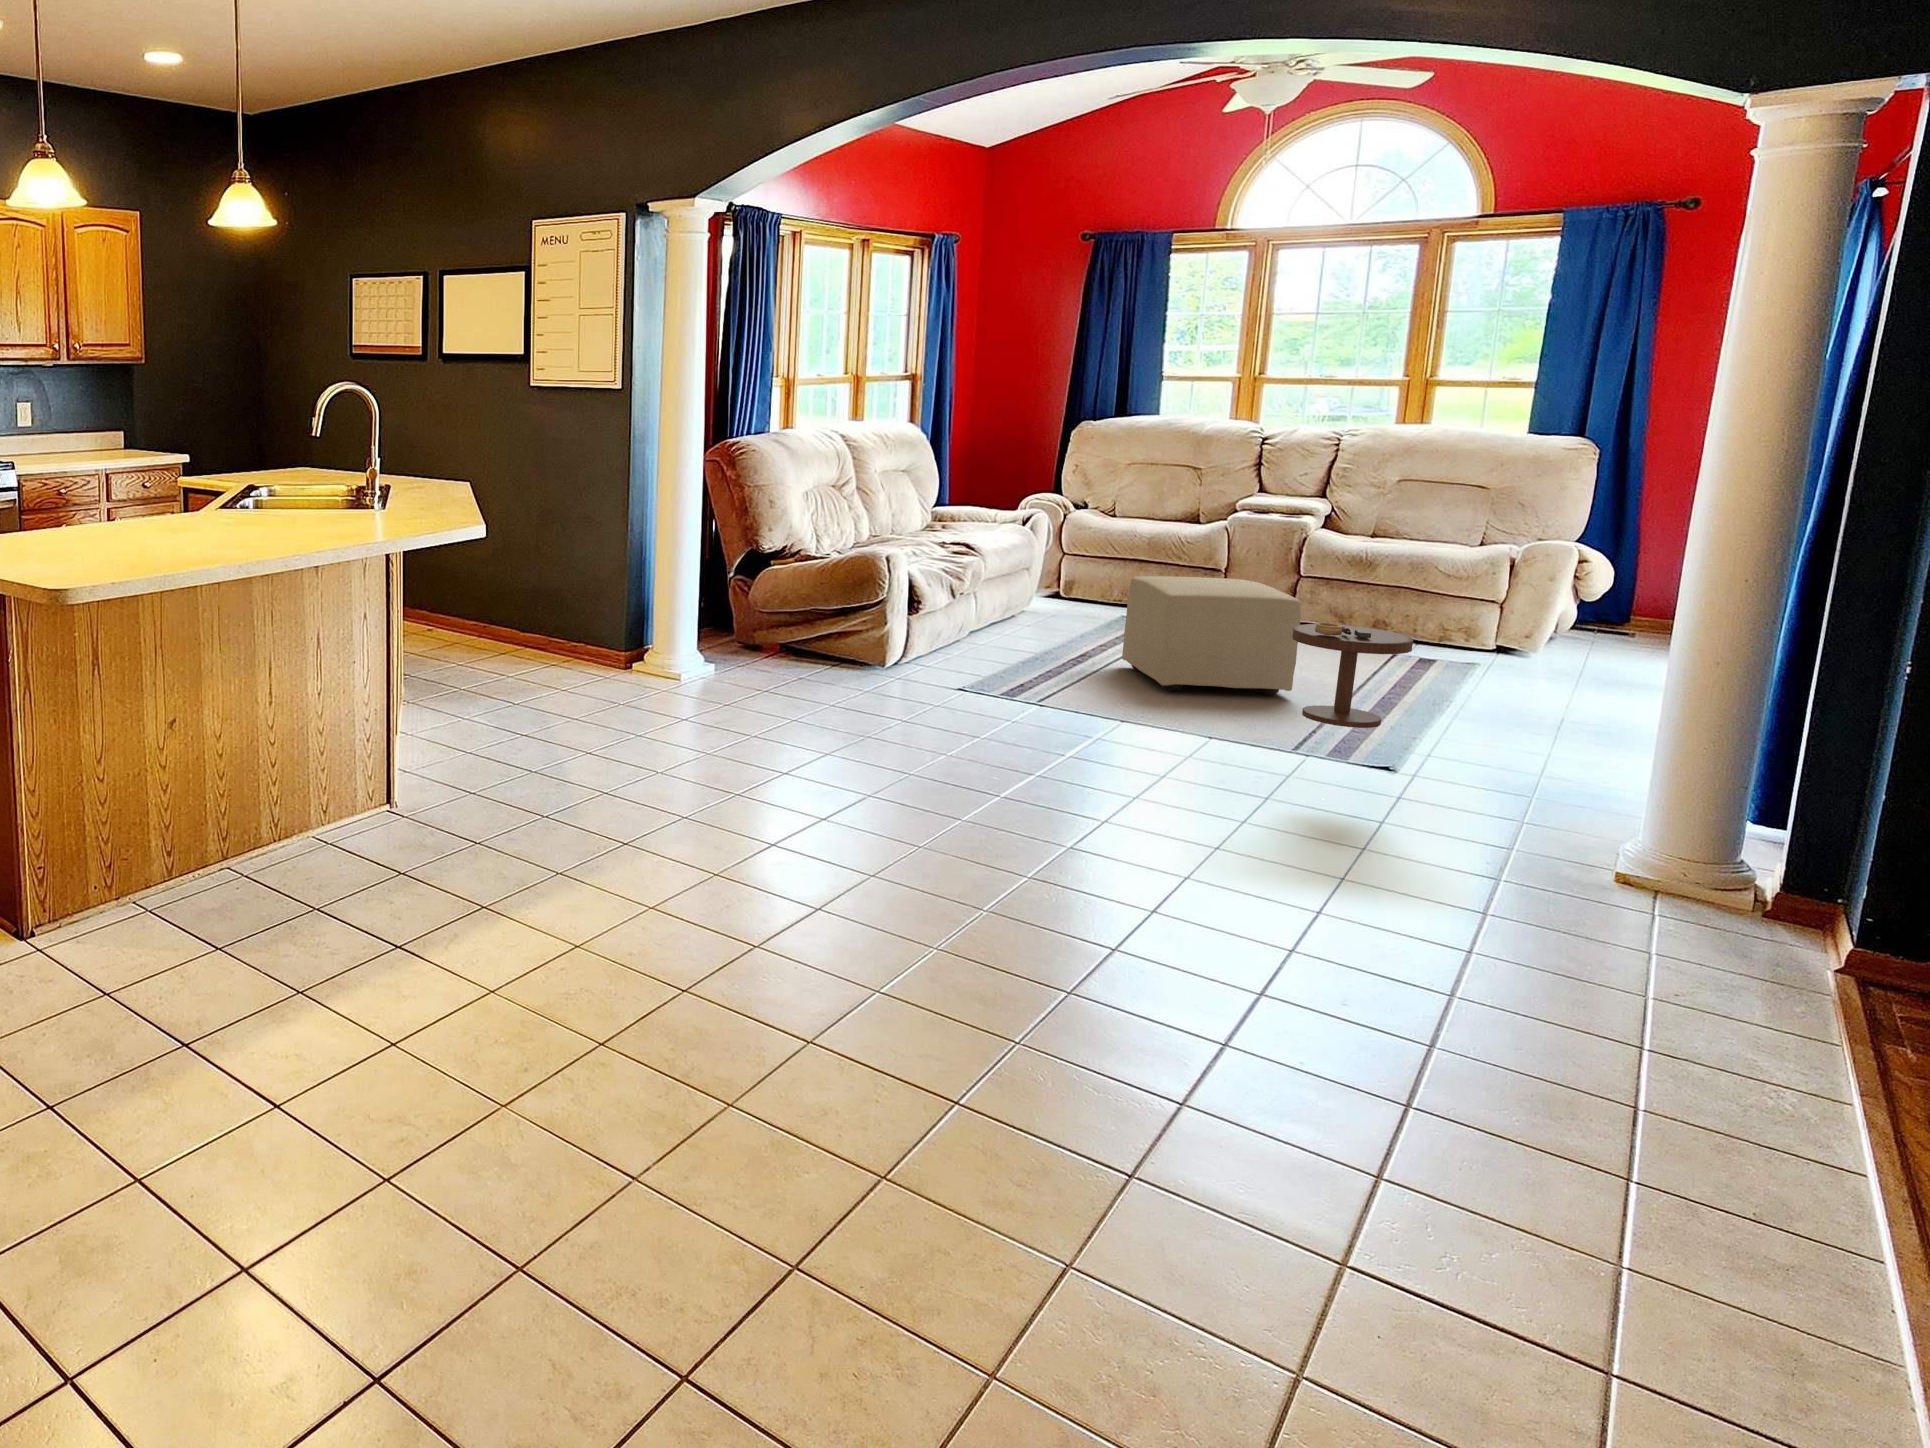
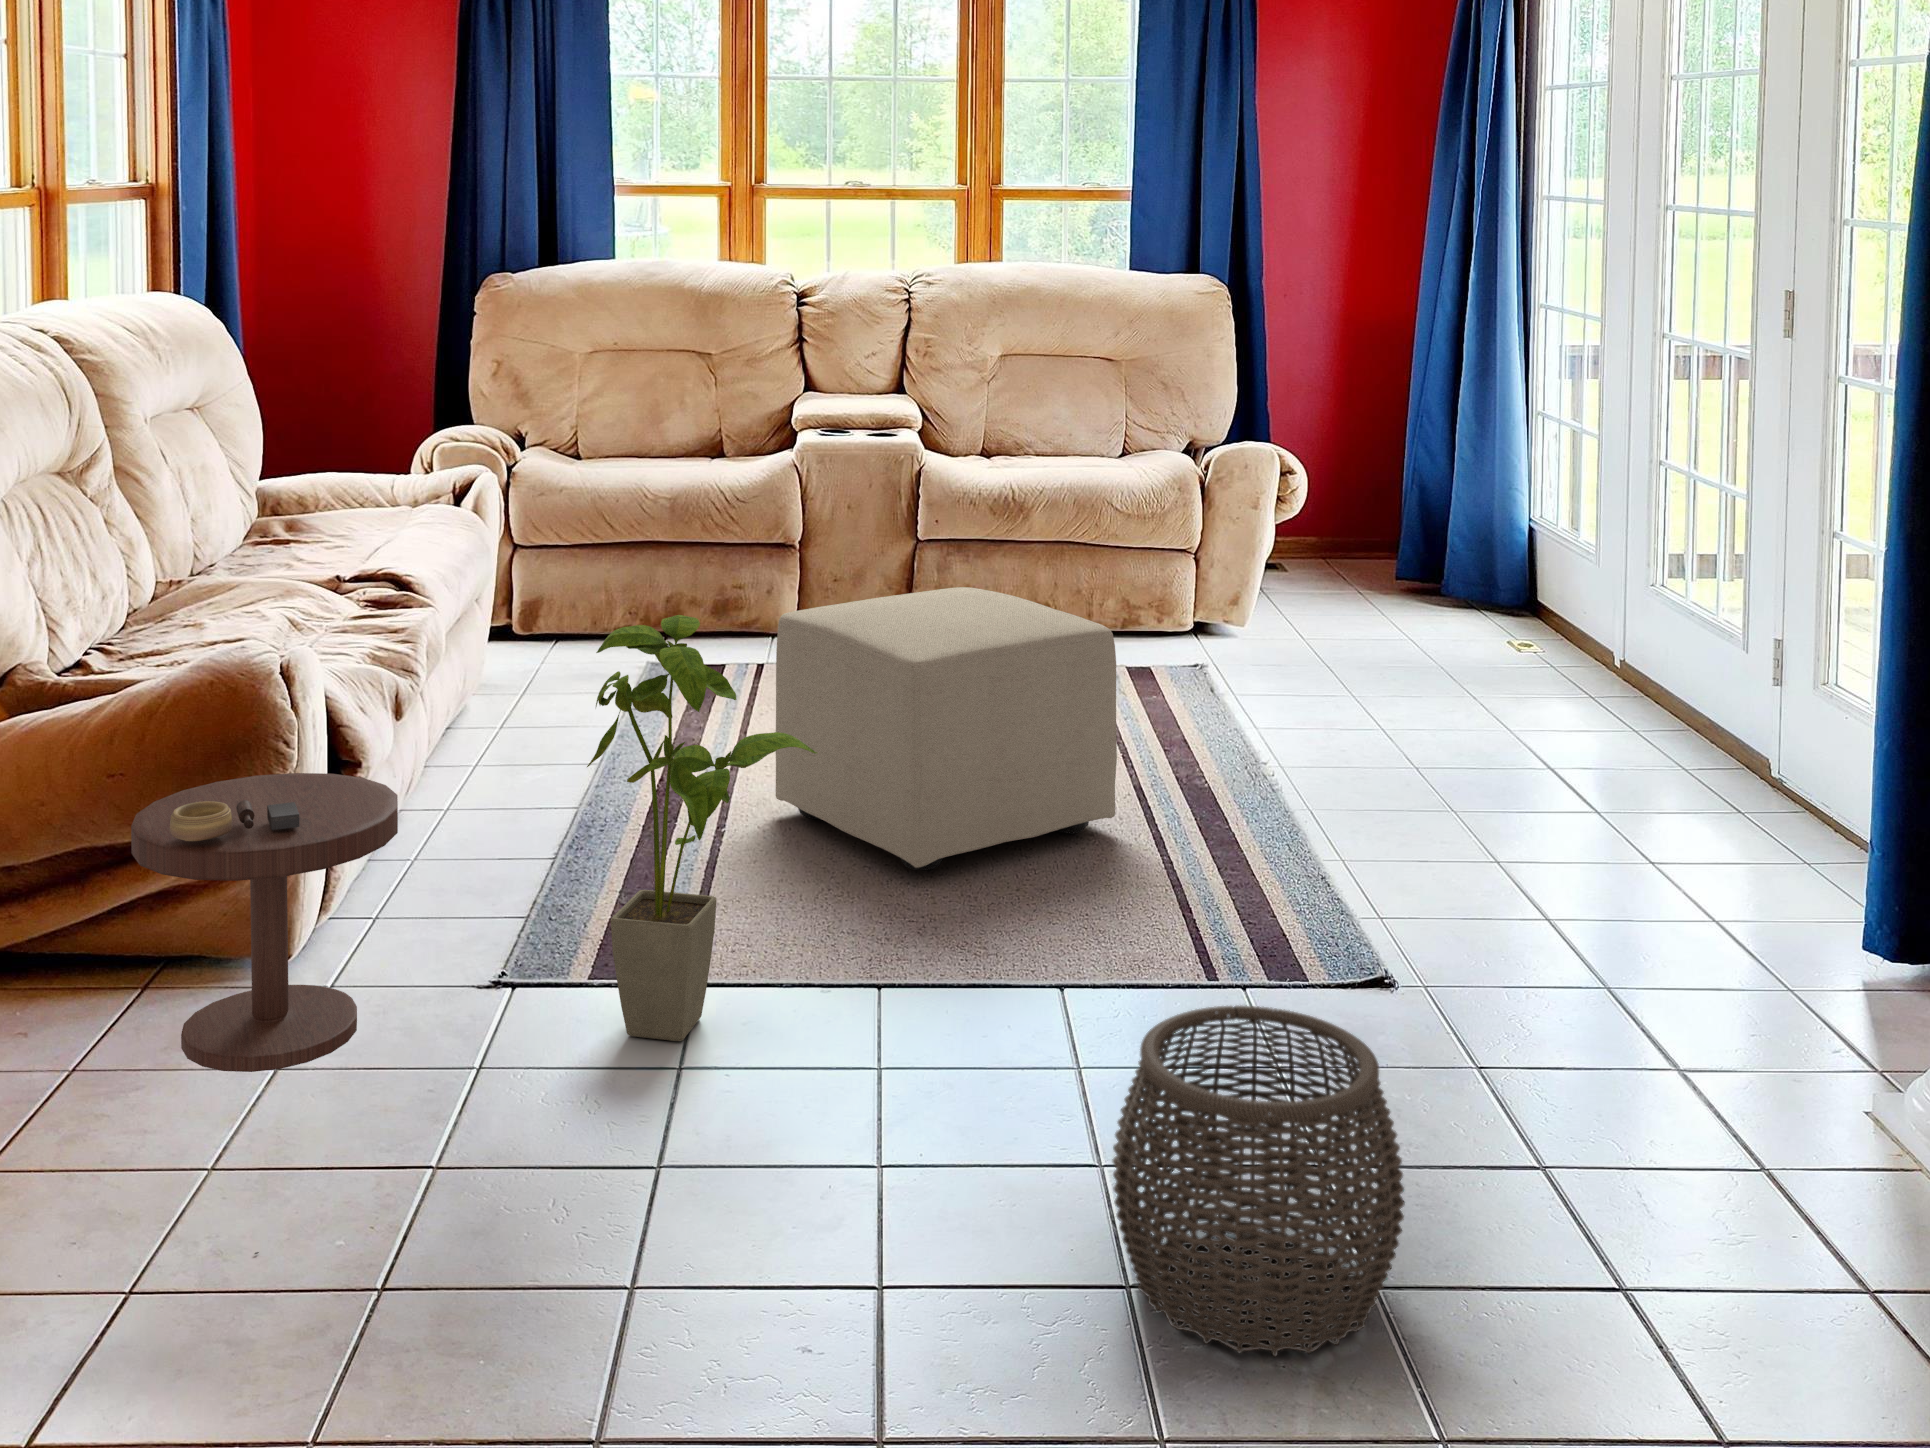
house plant: none [986,547,1081,705] -> present [587,615,817,1041]
side table: present [1292,623,1413,728] -> present [131,773,398,1254]
woven basket: none [1107,692,1227,799] -> present [1113,1006,1405,1356]

